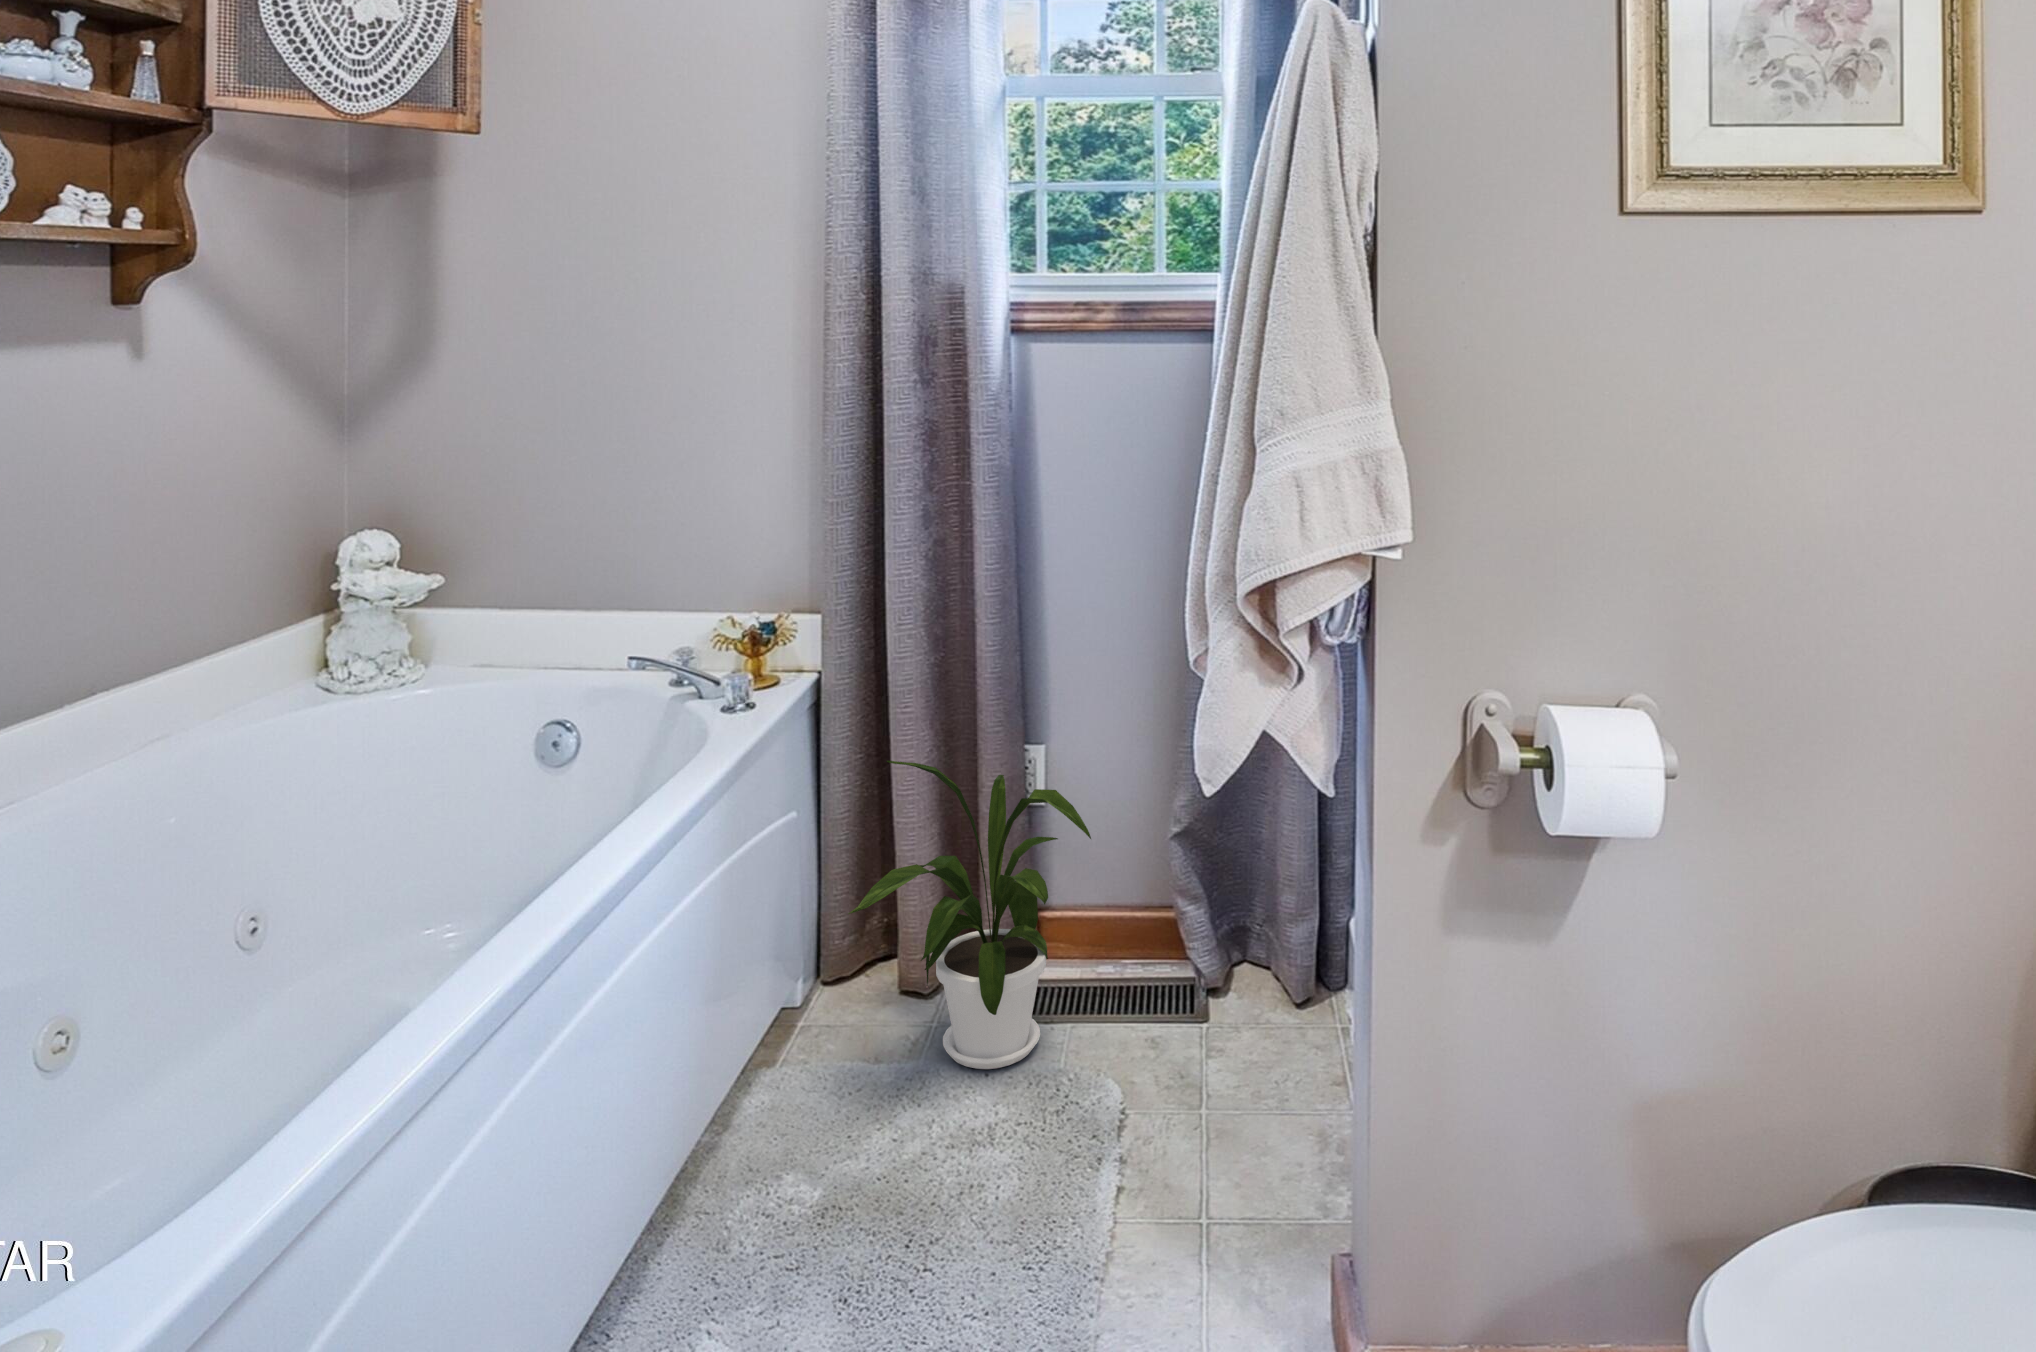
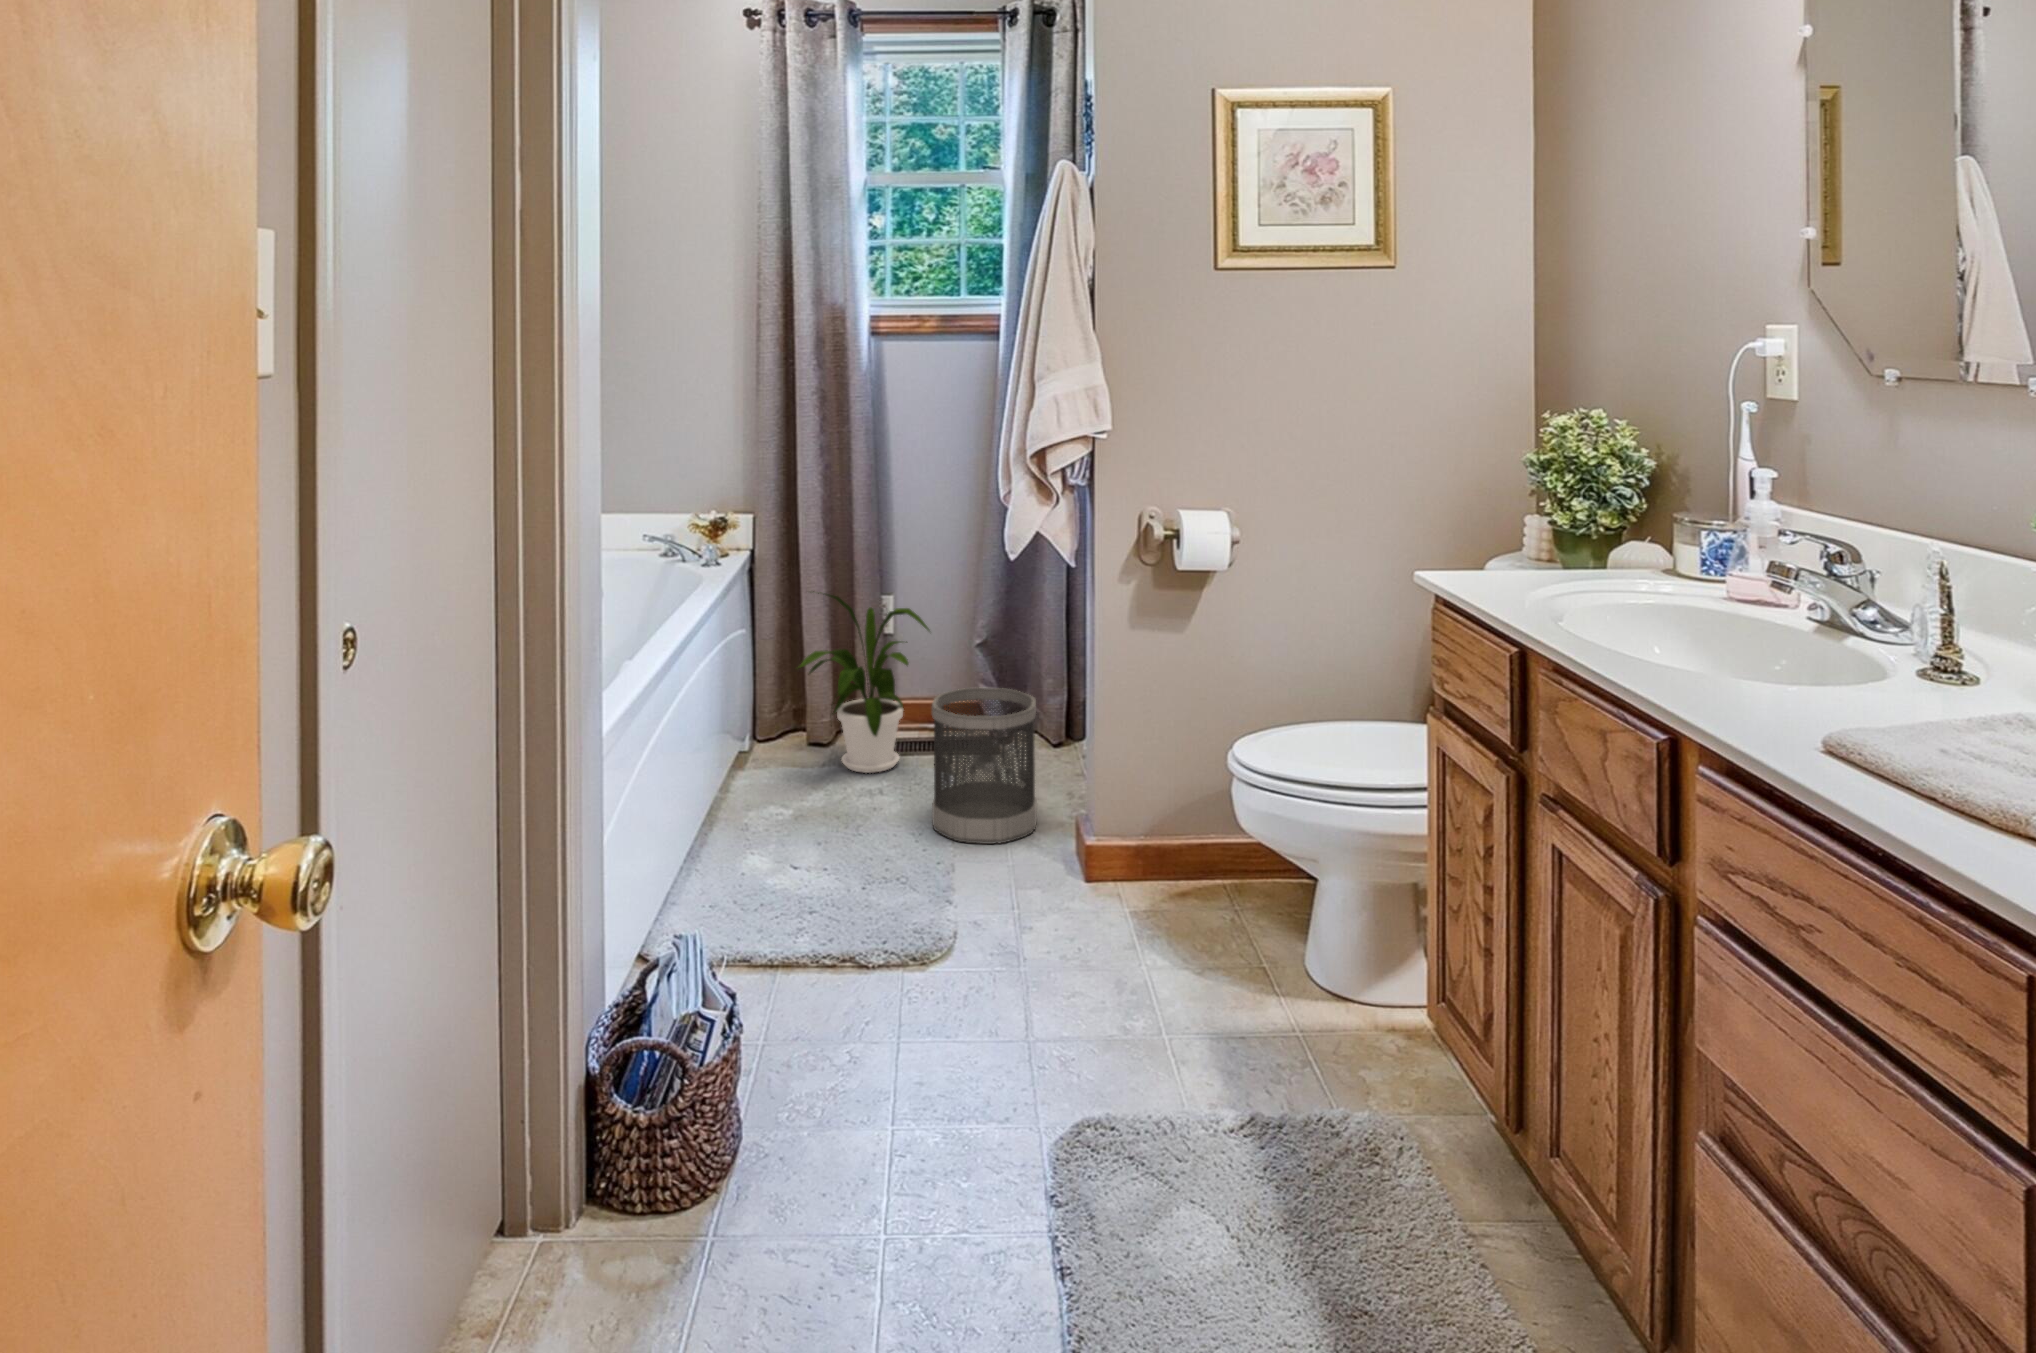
wastebasket: none [1070,960,1261,1294] -> present [932,688,1037,844]

